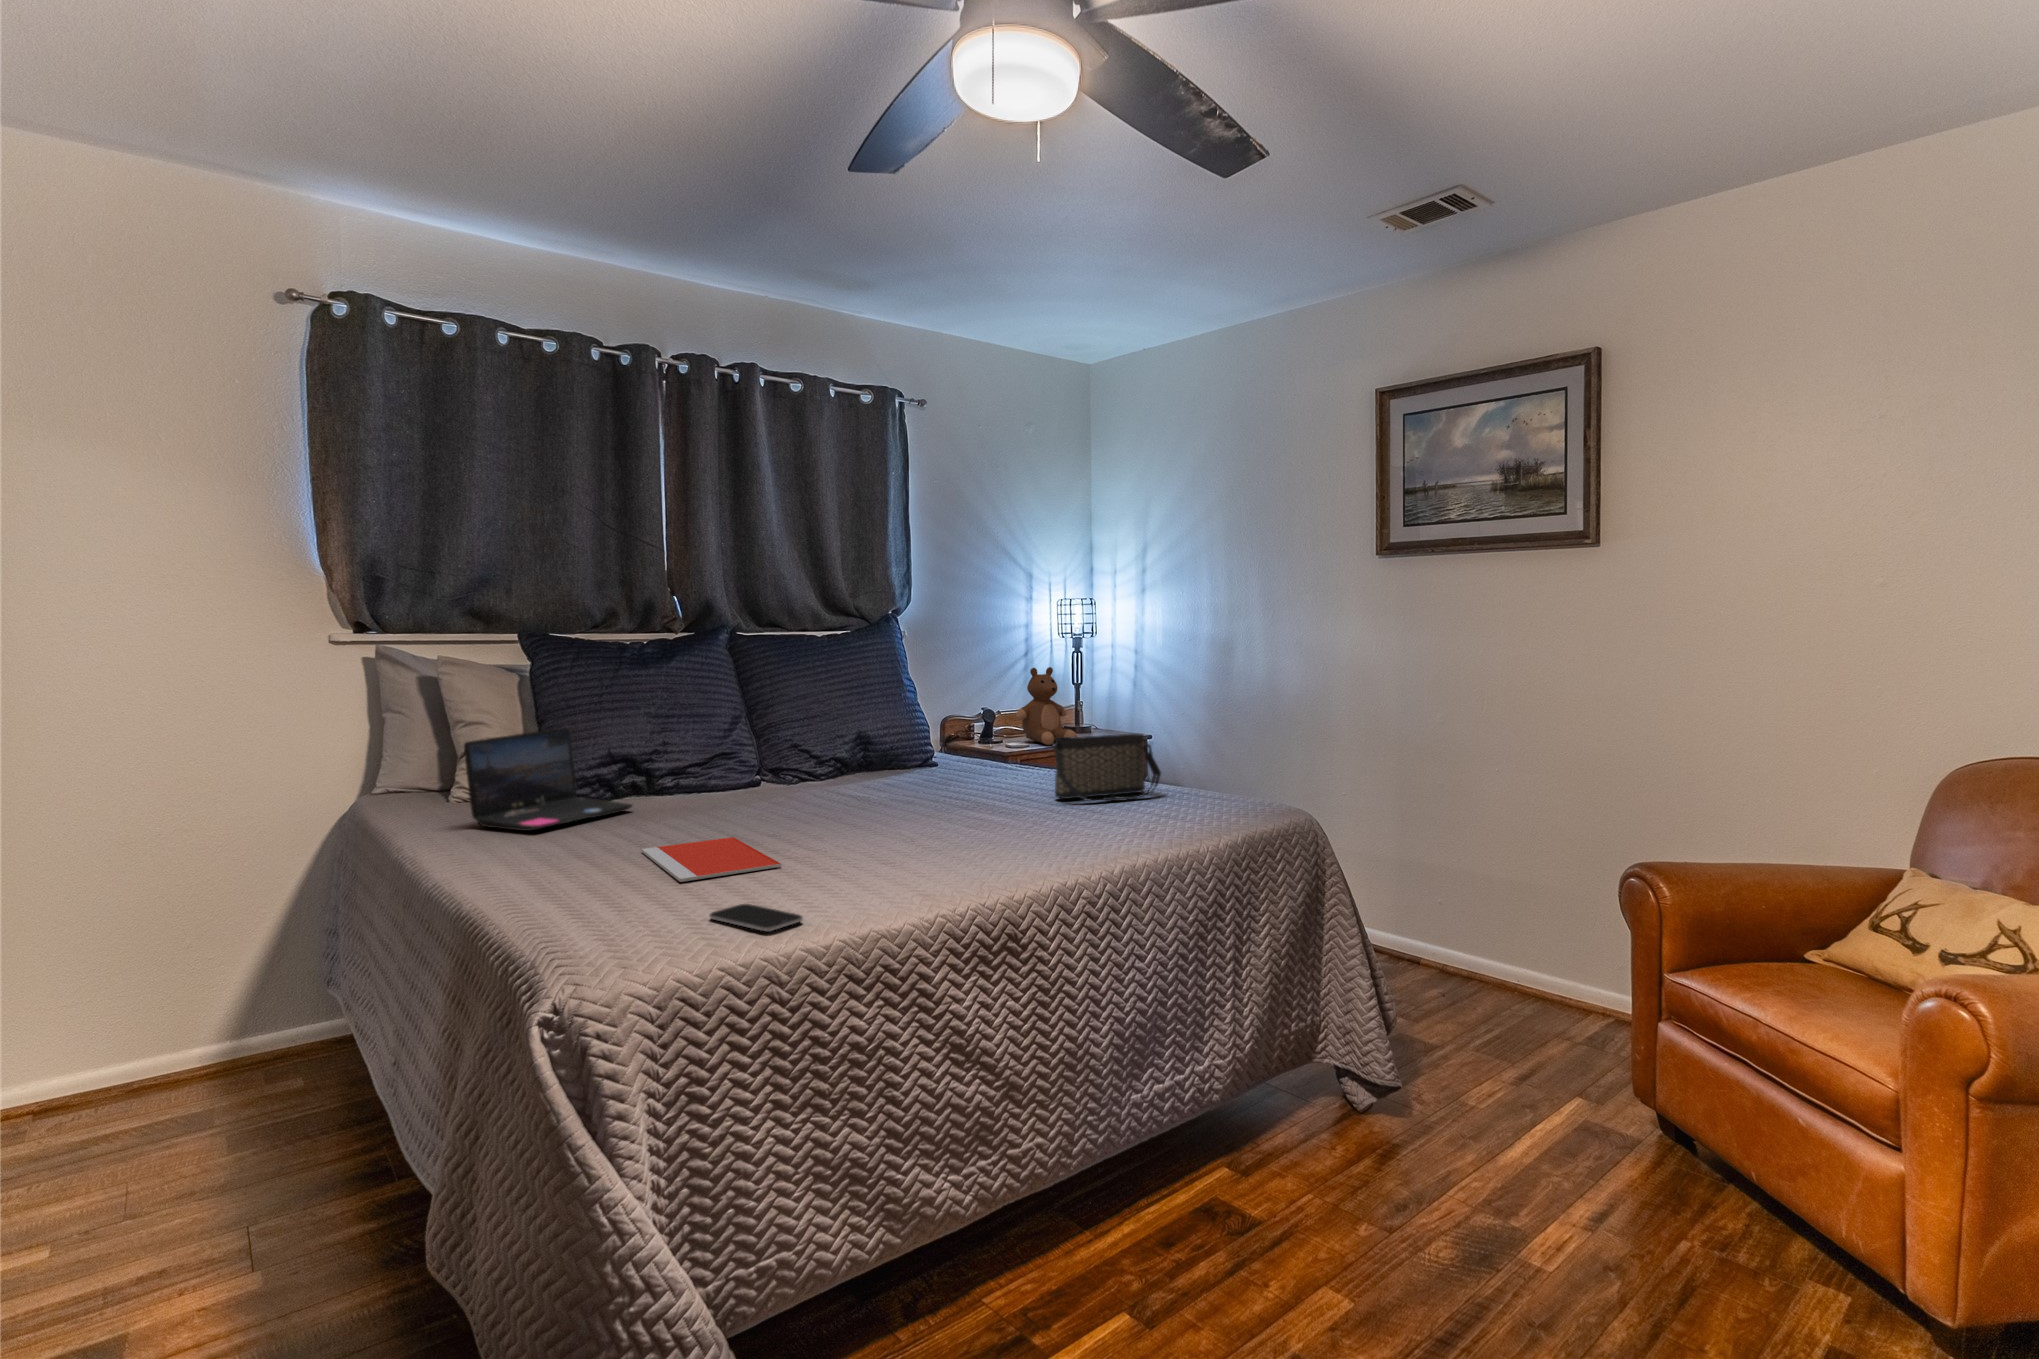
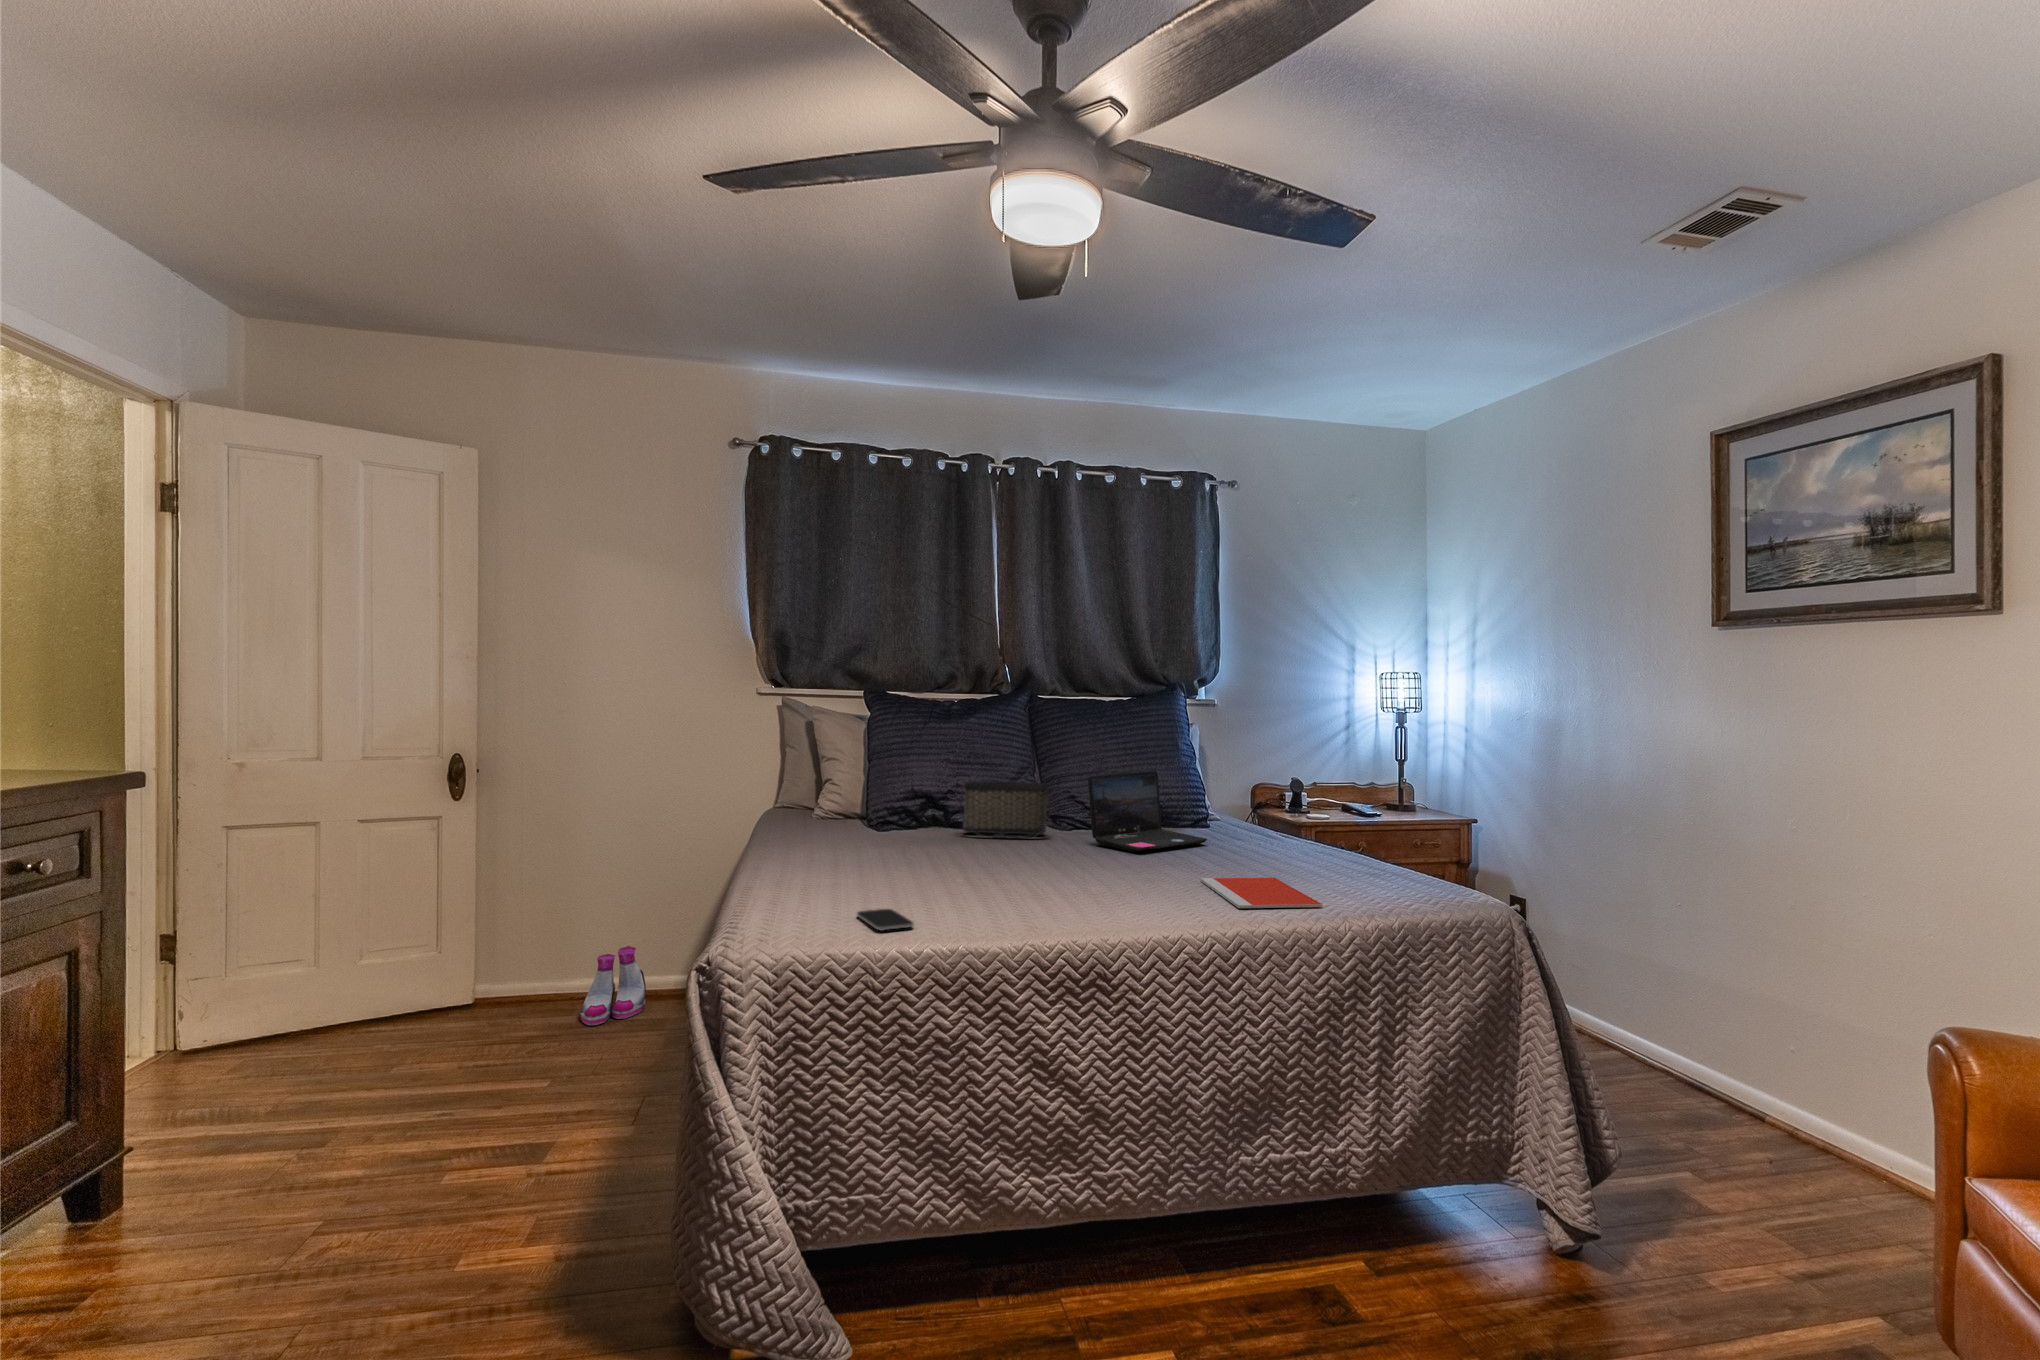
teddy bear: present [1016,667,1077,745] -> none [1306,738,1368,816]
laptop: present [464,728,632,831] -> present [1088,771,1207,851]
handbag: present [1053,734,1161,802] -> present [959,781,1049,839]
notebook: present [641,837,782,882] -> present [1200,878,1323,908]
boots: none [59,1014,174,1139] -> present [580,946,646,1025]

